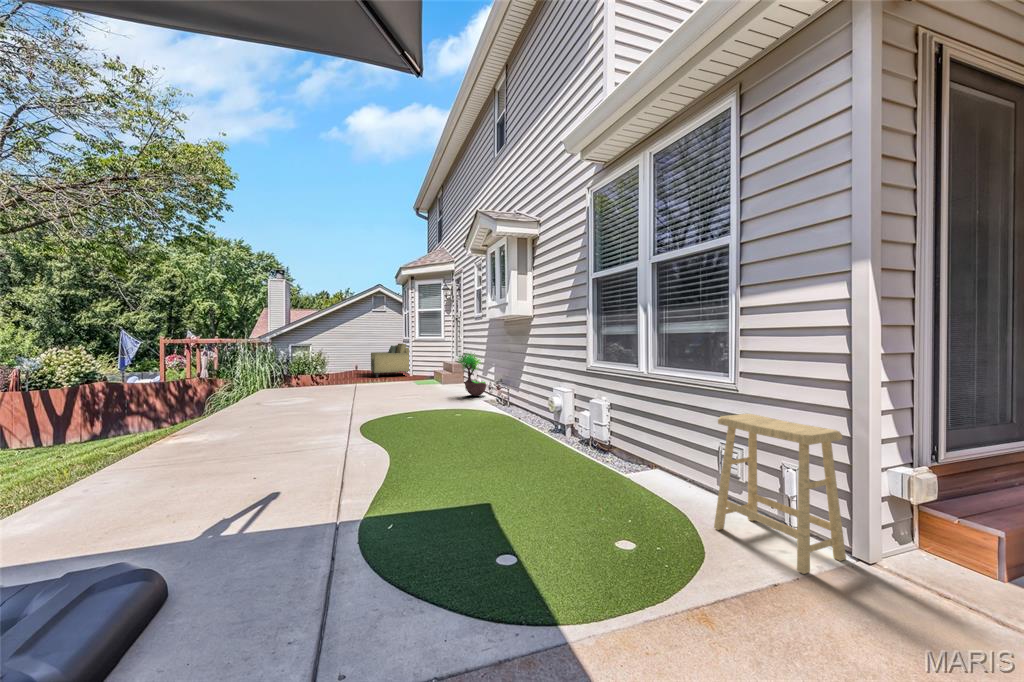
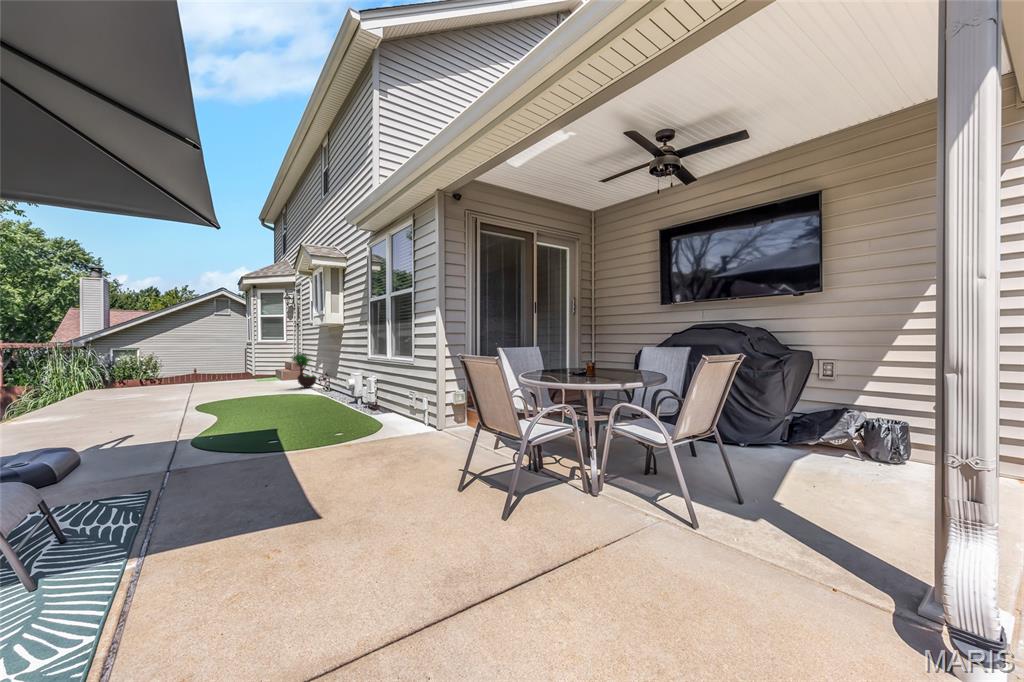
armchair: present [371,343,409,378] -> none [210,346,254,379]
stool: present [714,414,846,574] -> none [390,375,432,435]

